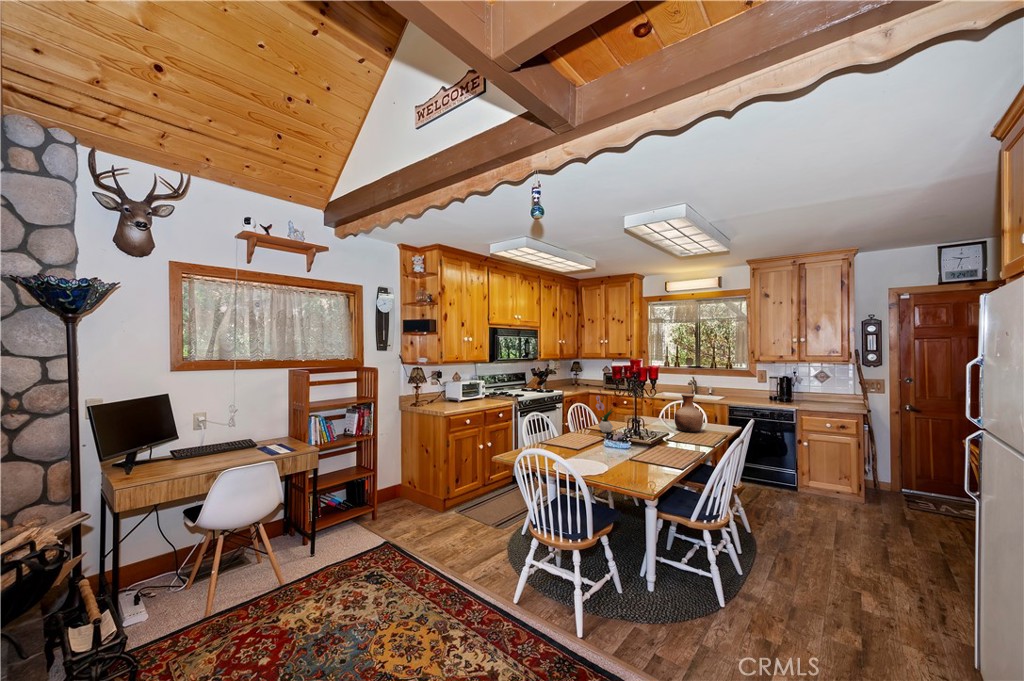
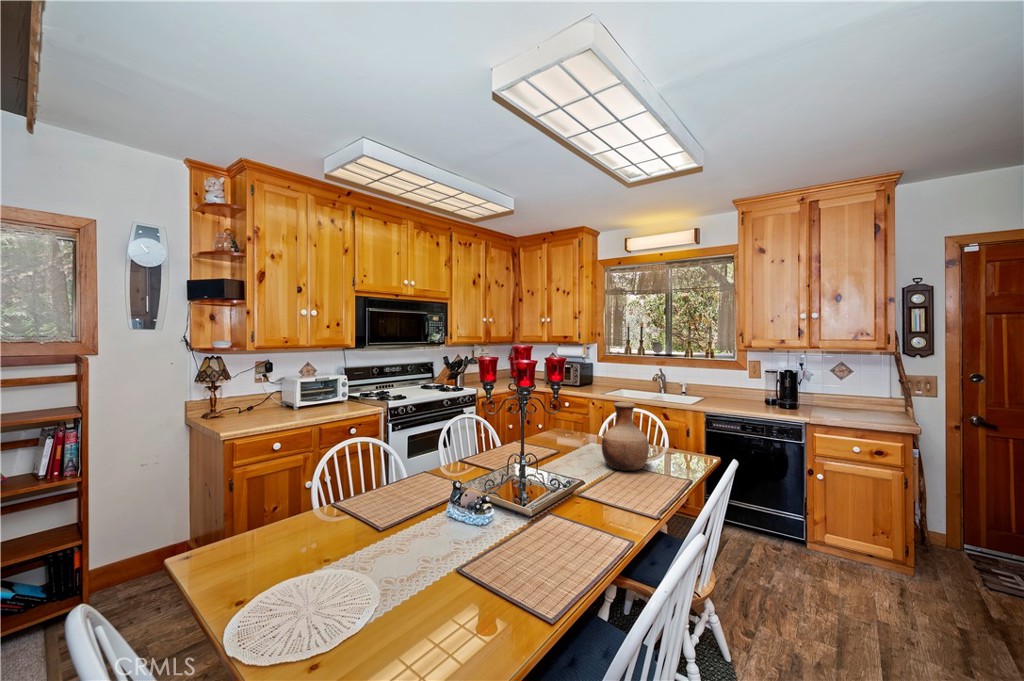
flower arrangement: present [596,389,613,432] -> none [461,394,491,472]

